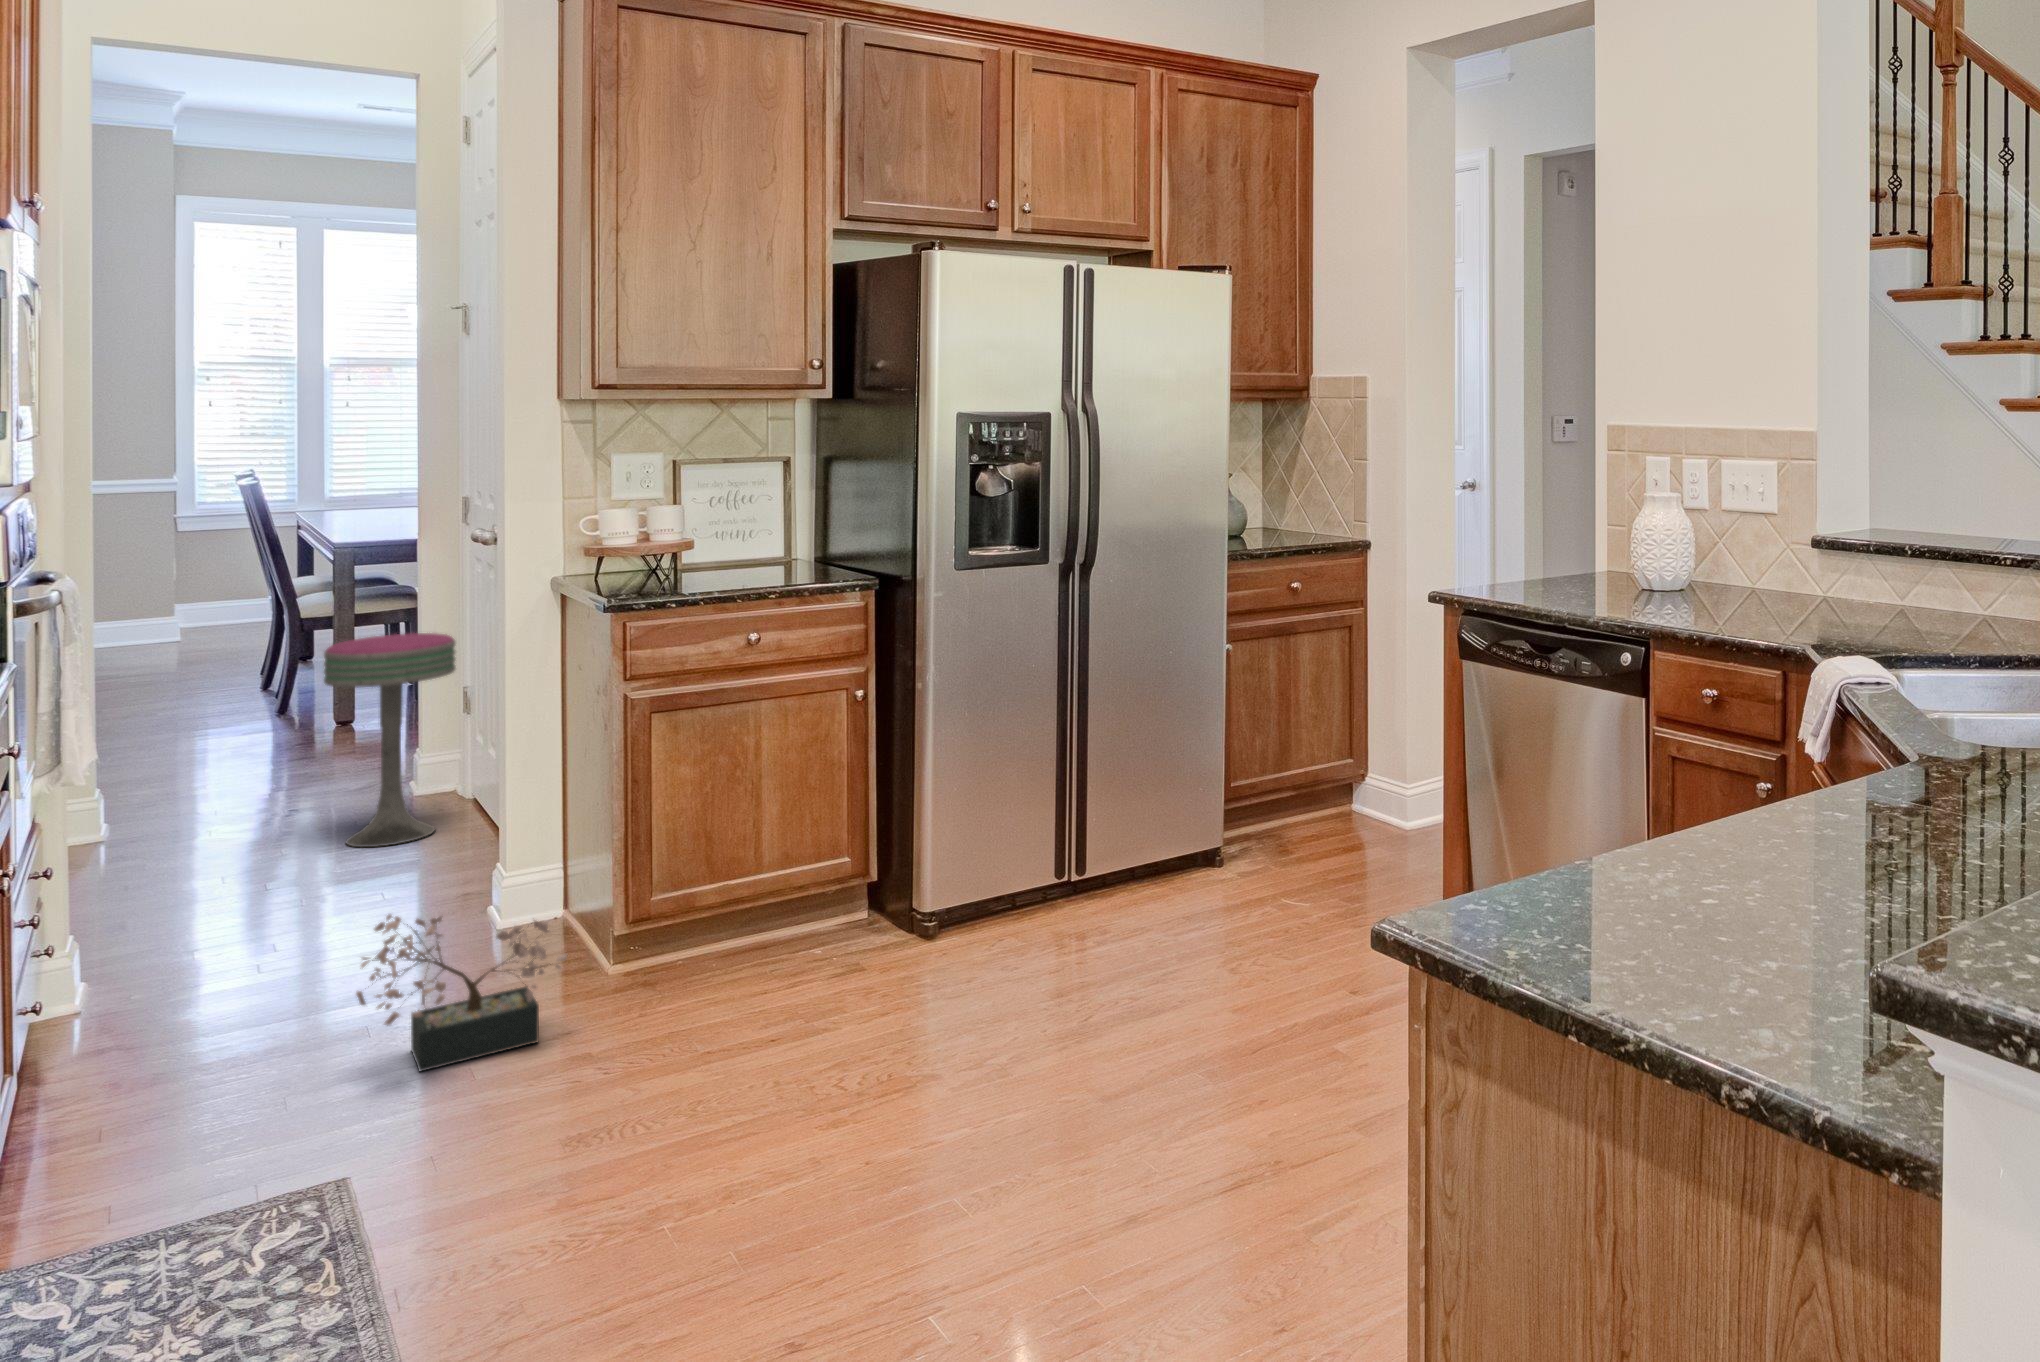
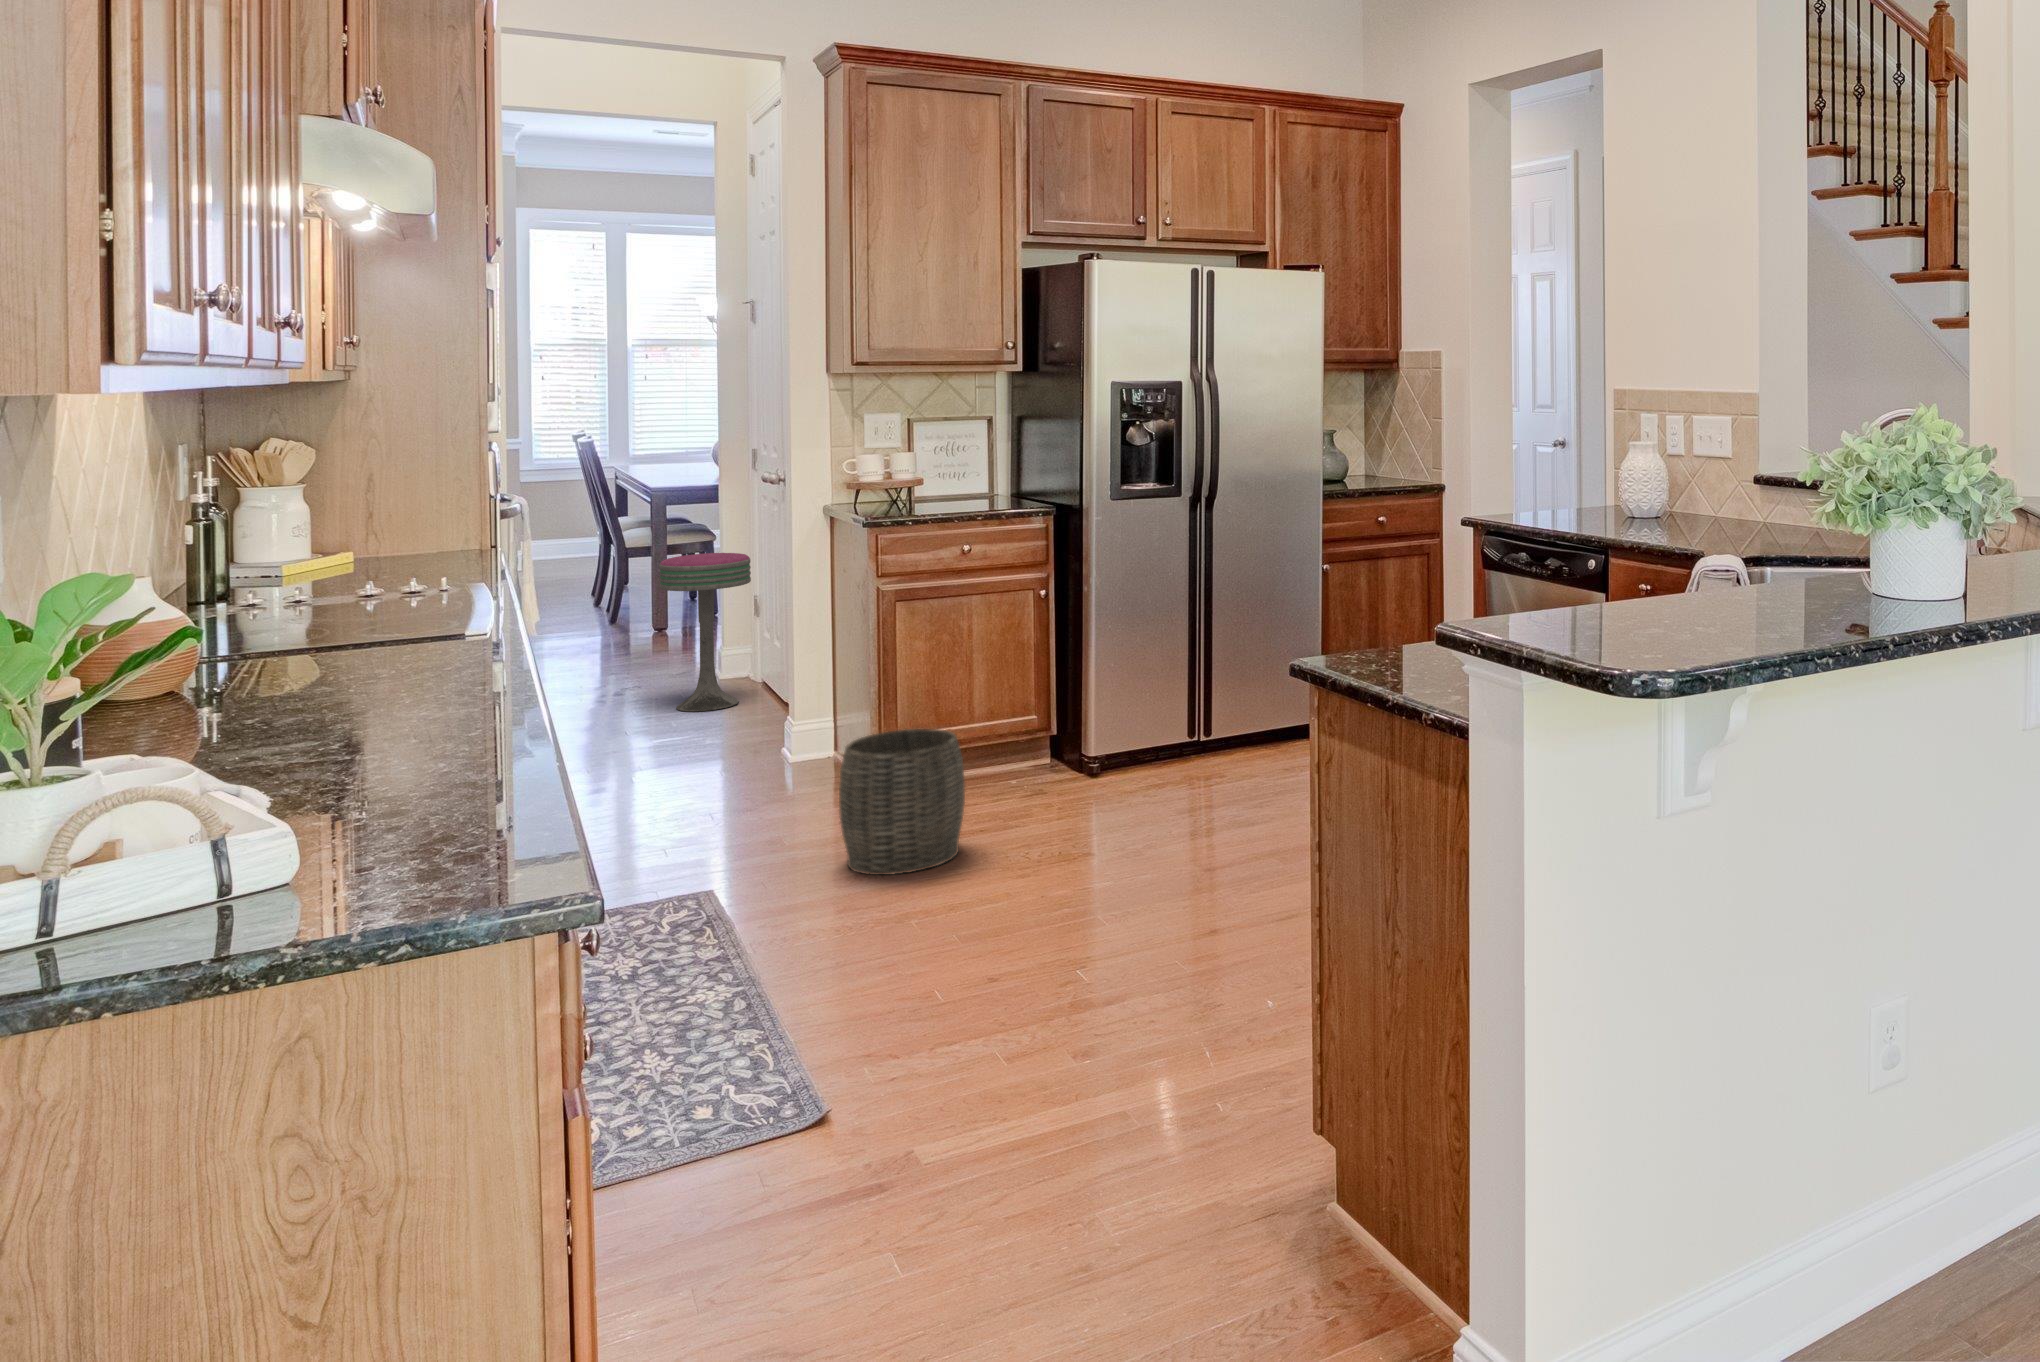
woven basket: none [557,903,748,1133] -> present [839,729,965,875]
decorative plant: present [356,915,567,1071] -> none [707,732,843,839]

